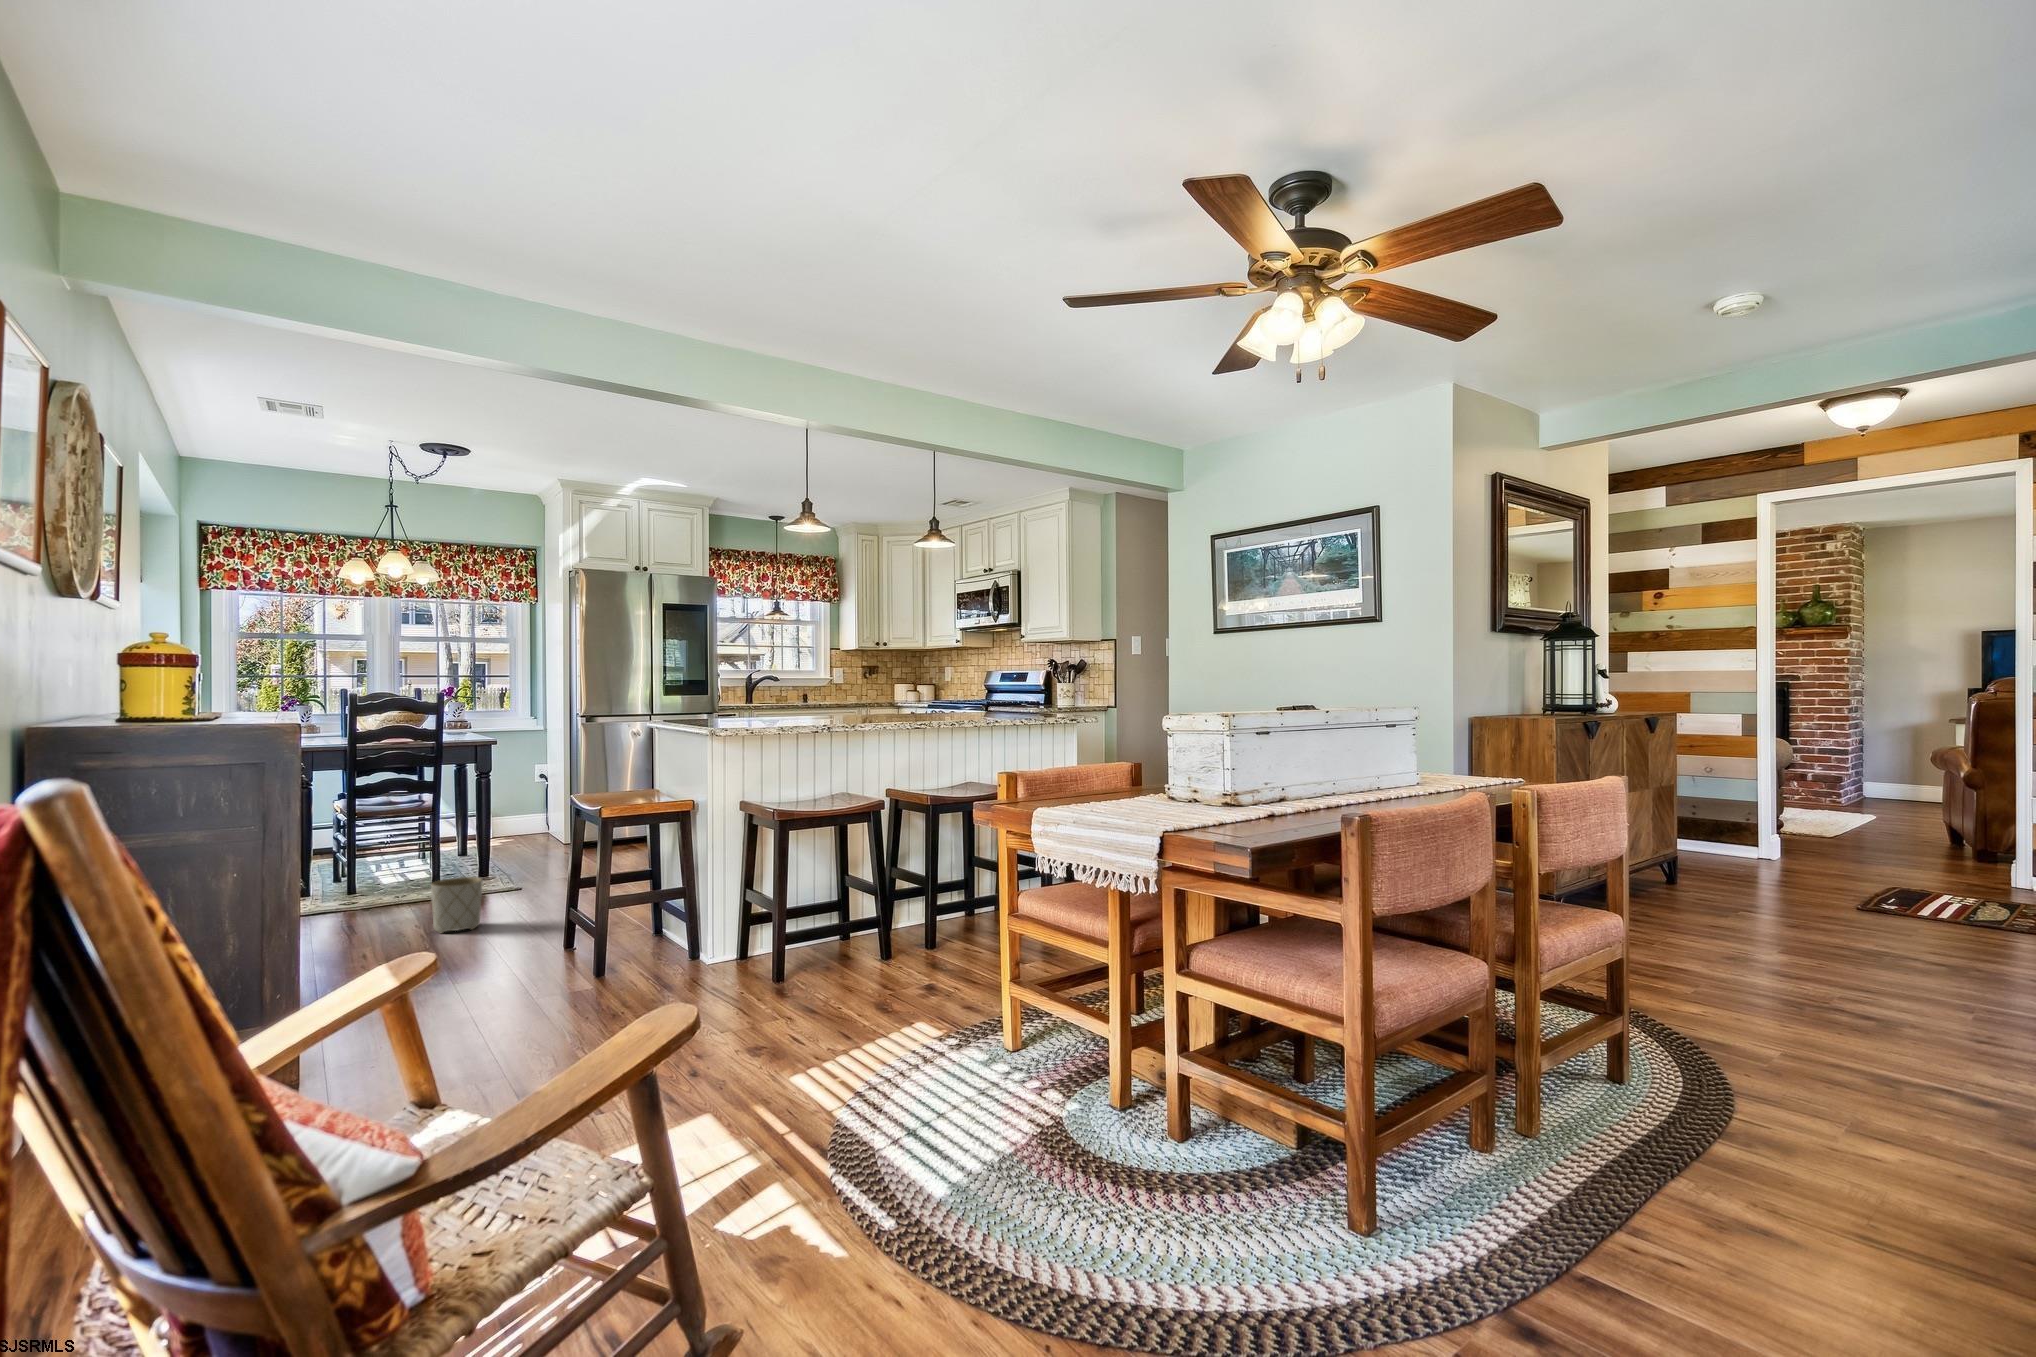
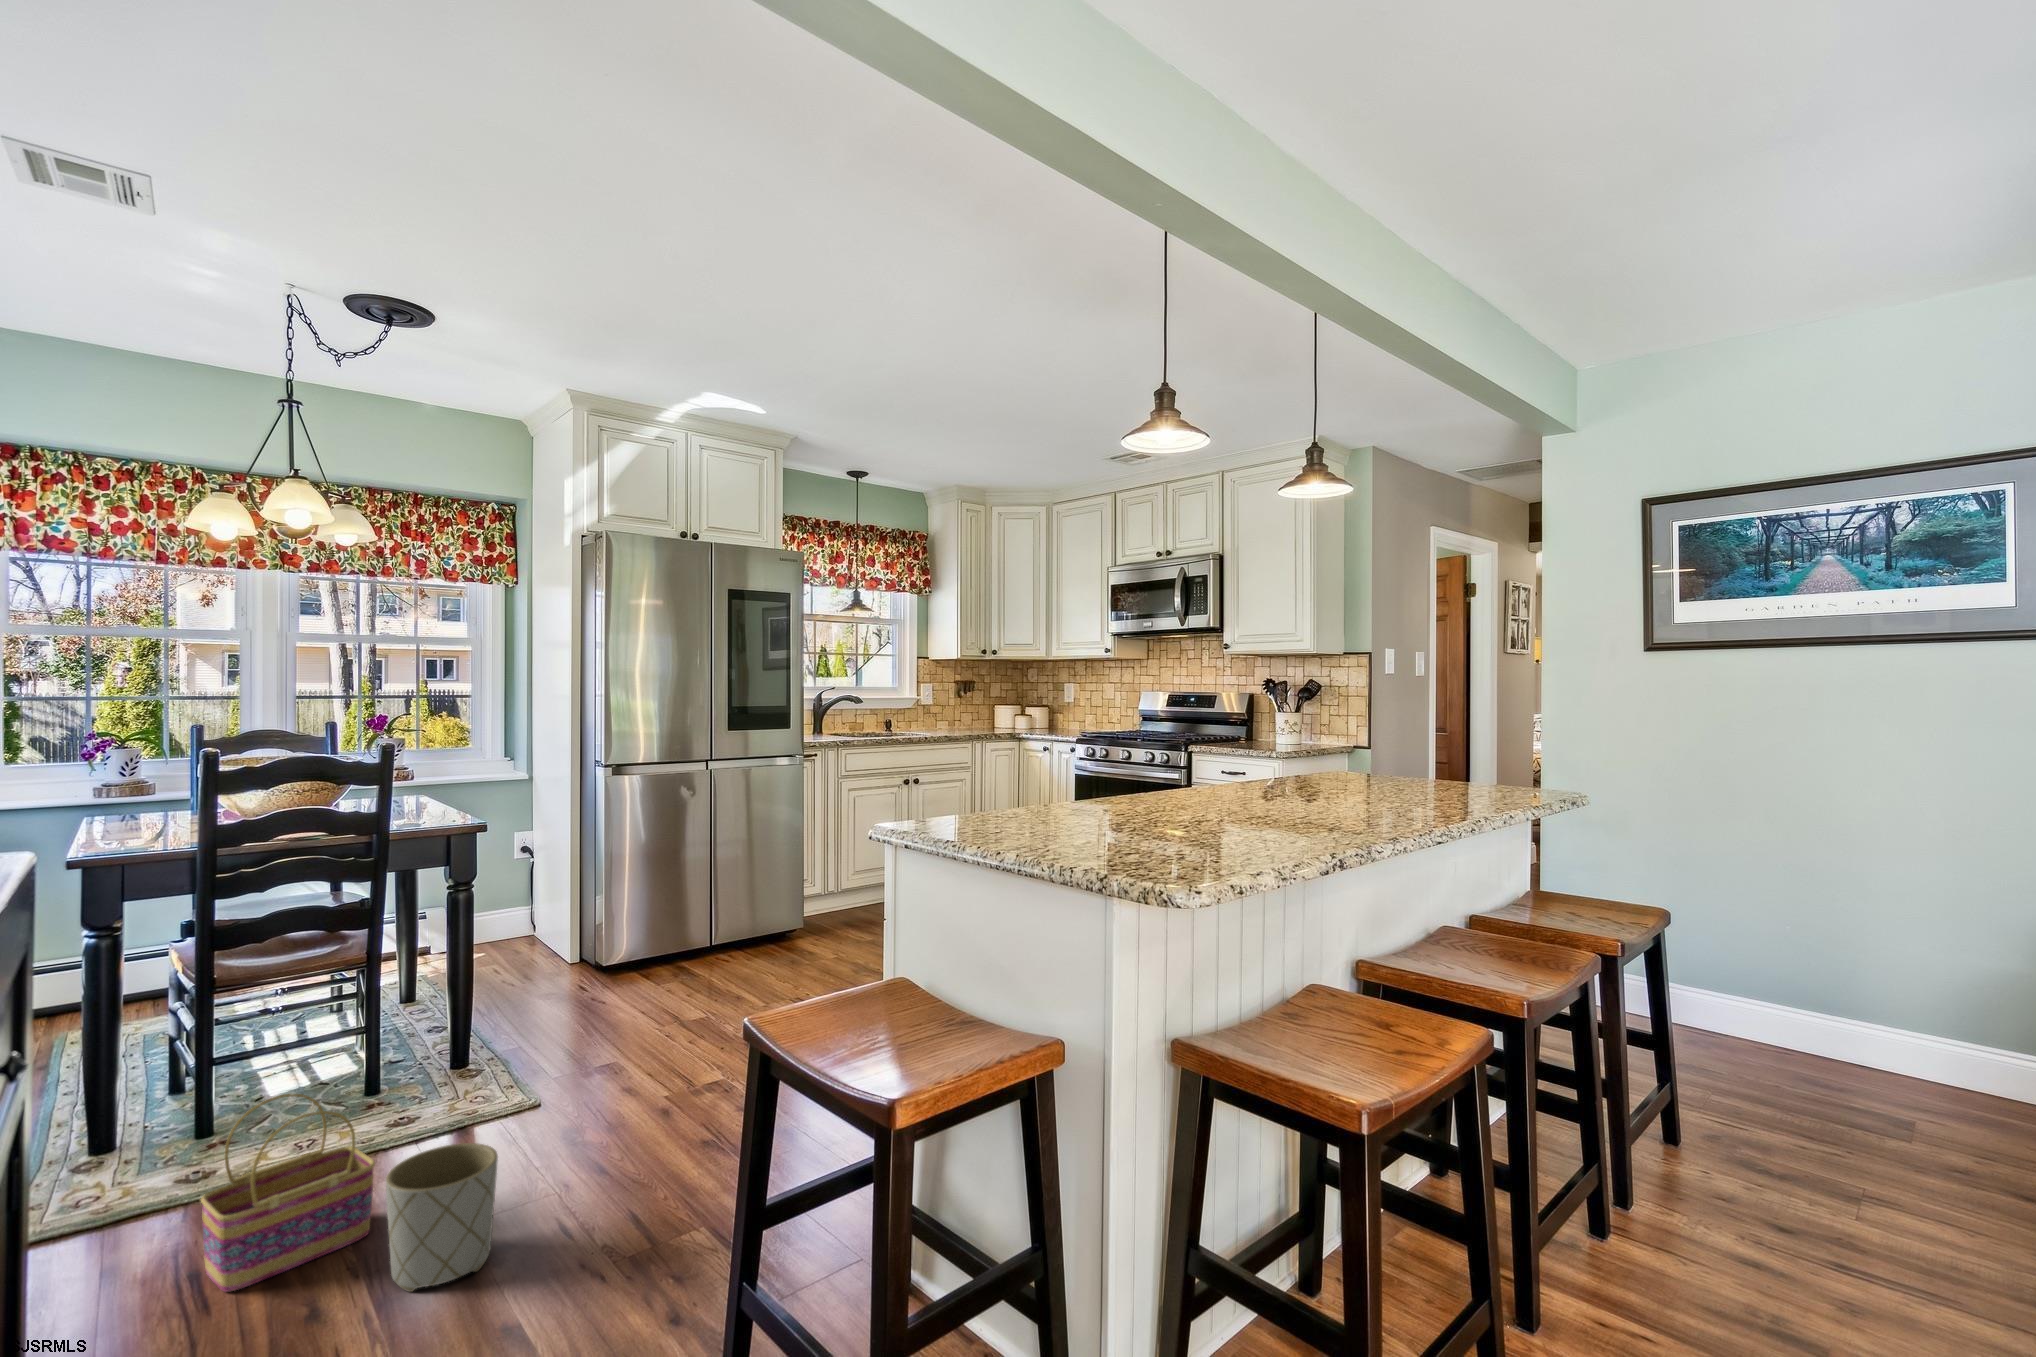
basket: none [351,853,429,932] -> present [201,1094,375,1292]

